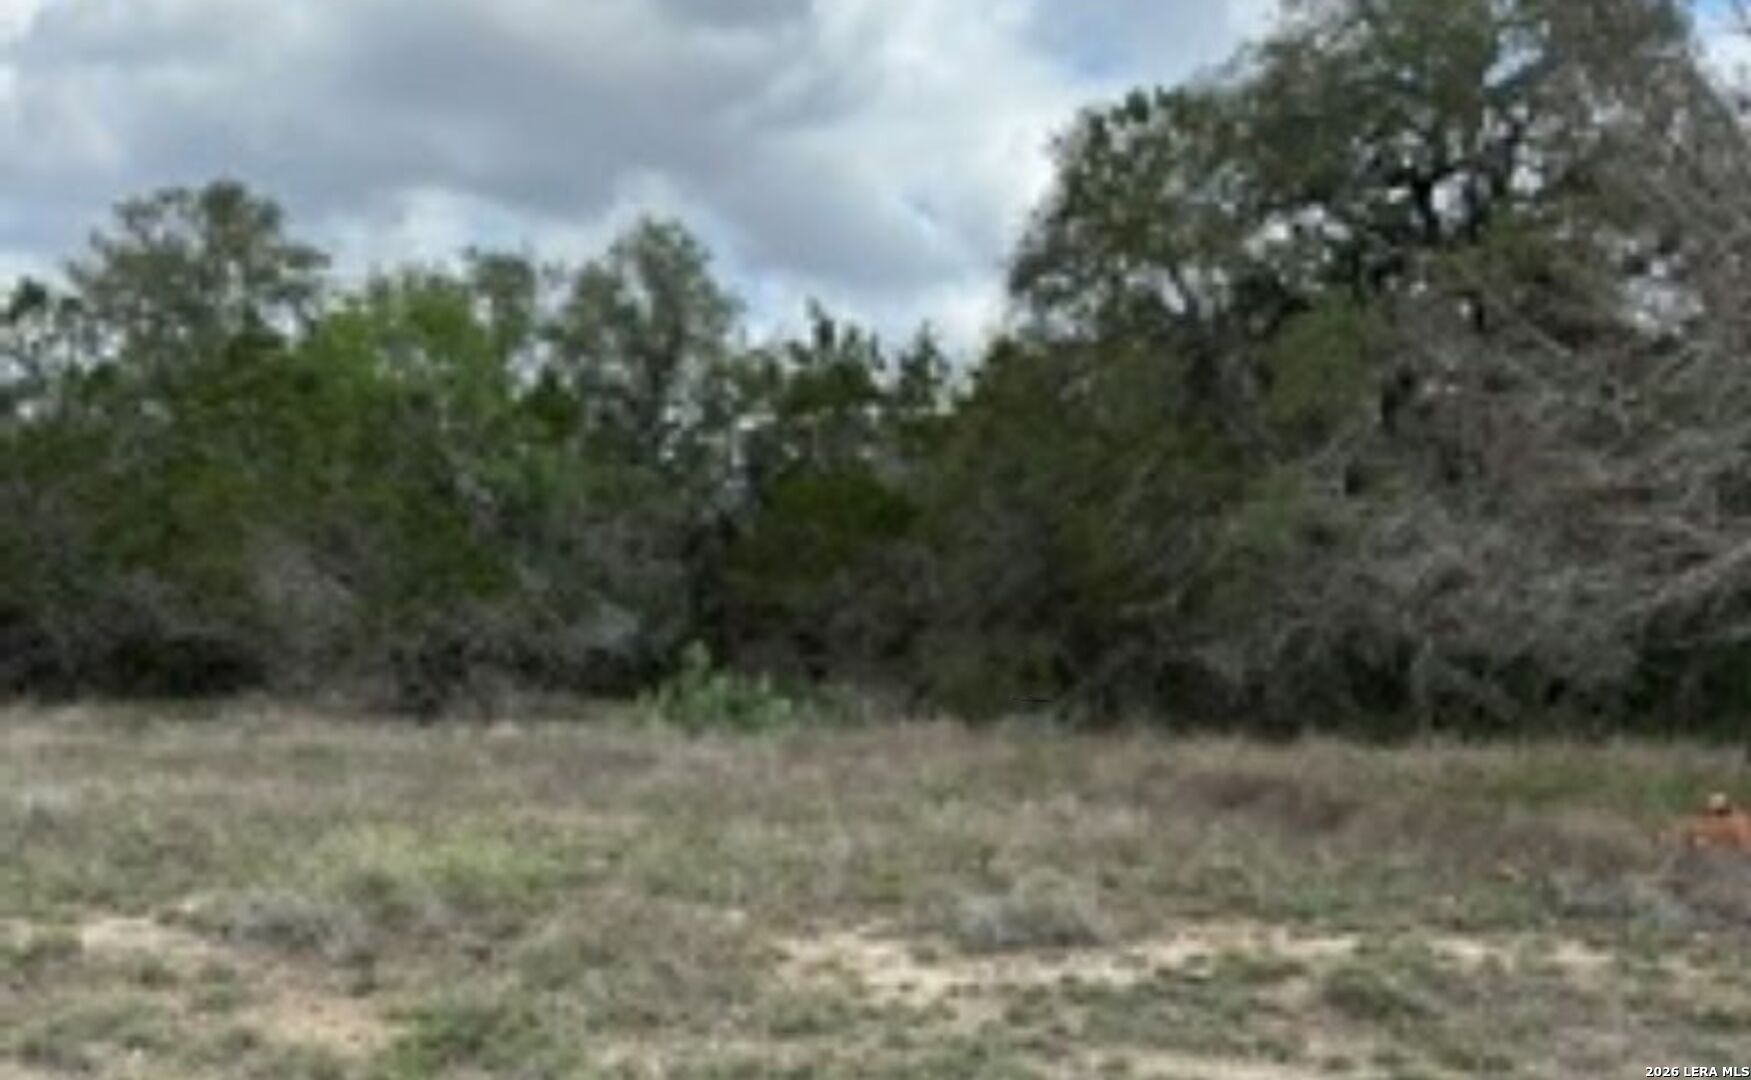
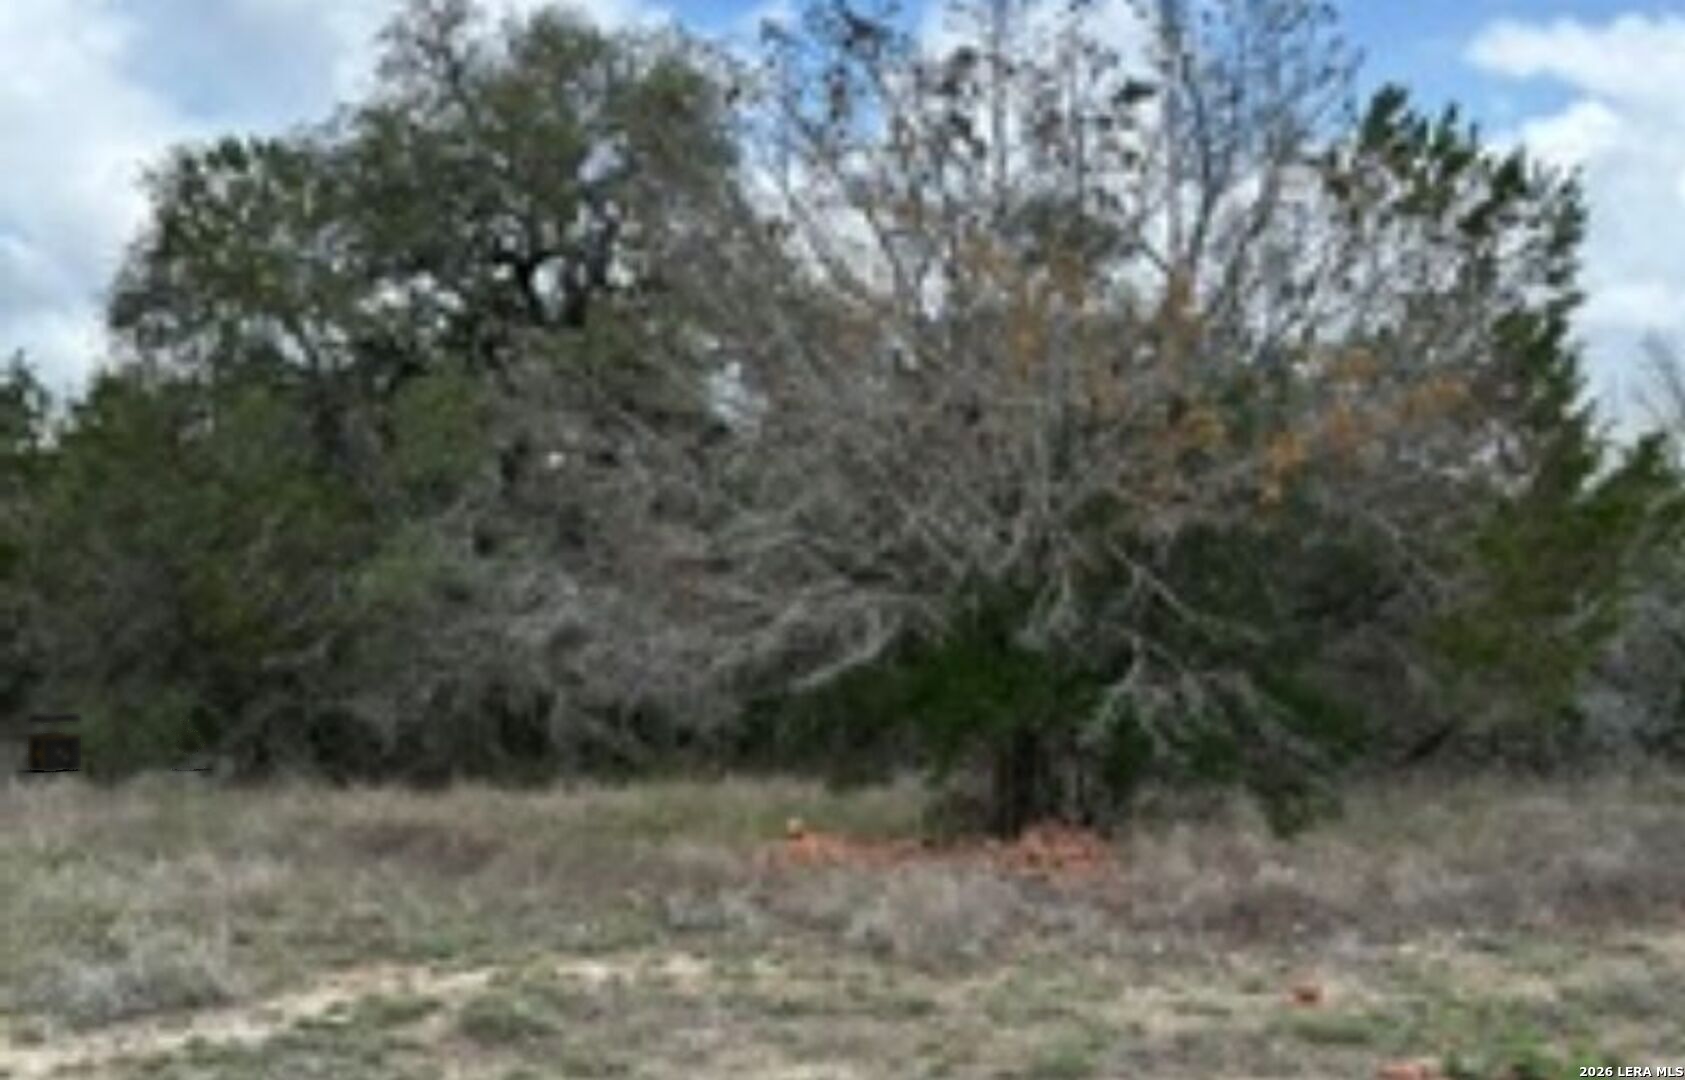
toolbox: none [867,627,923,690] -> present [28,712,81,772]

